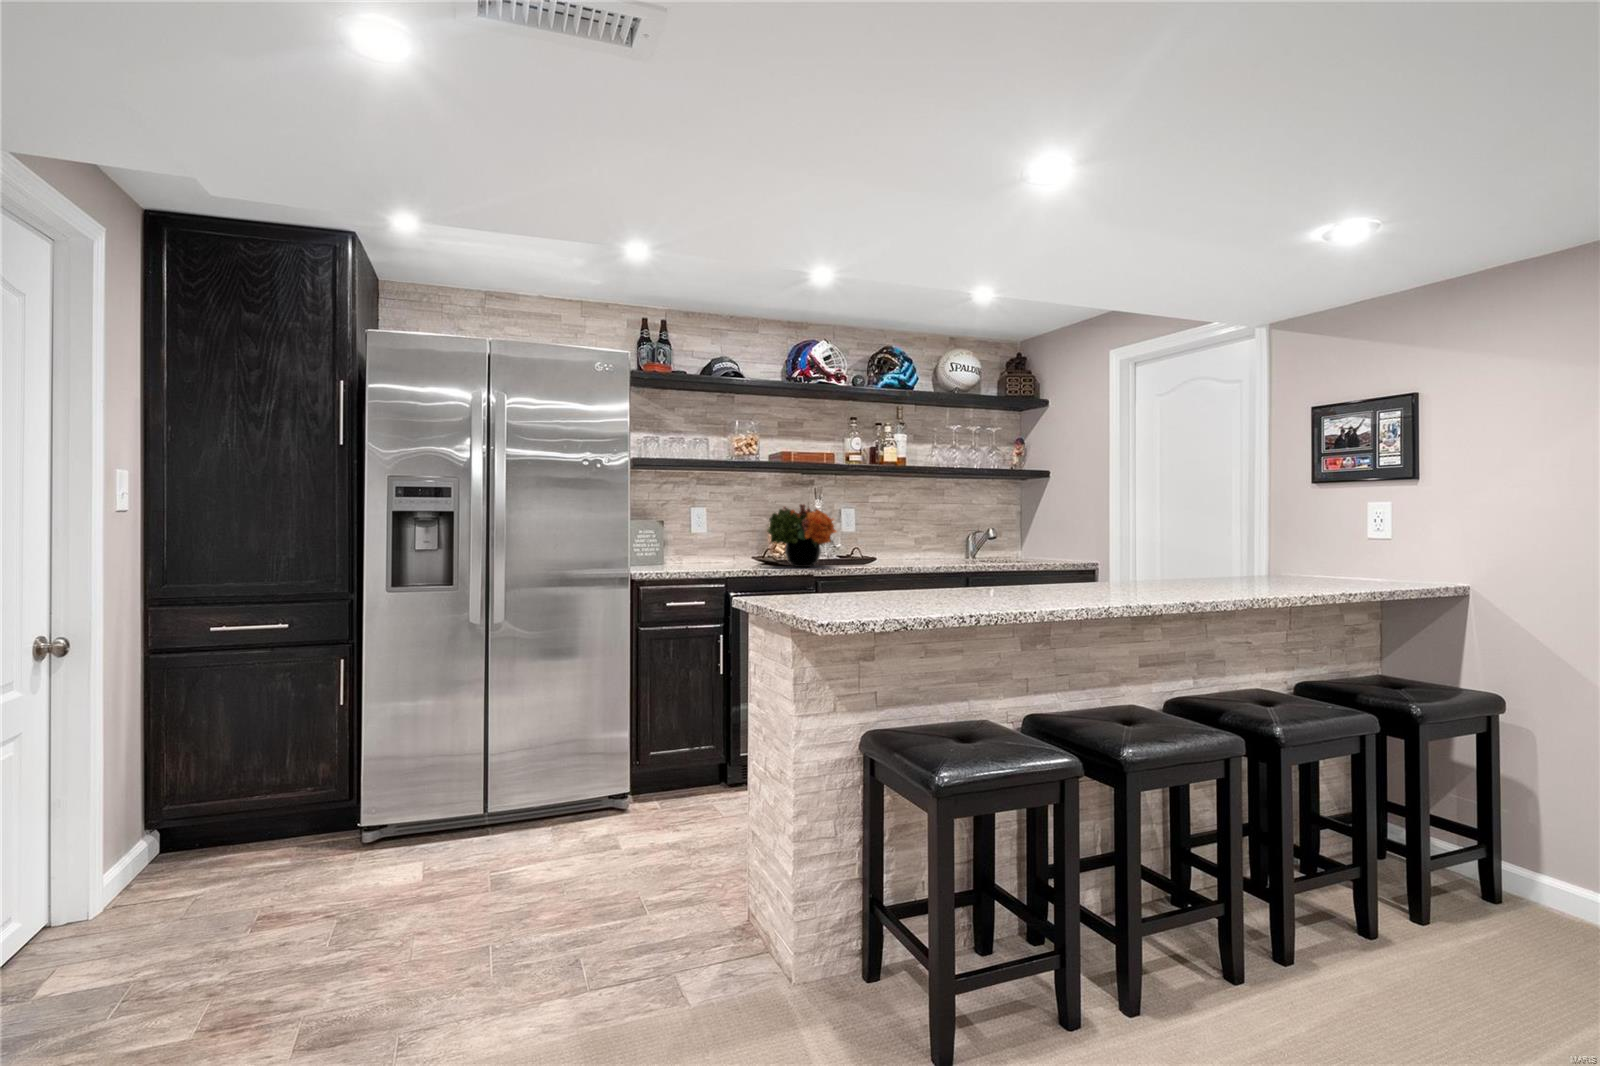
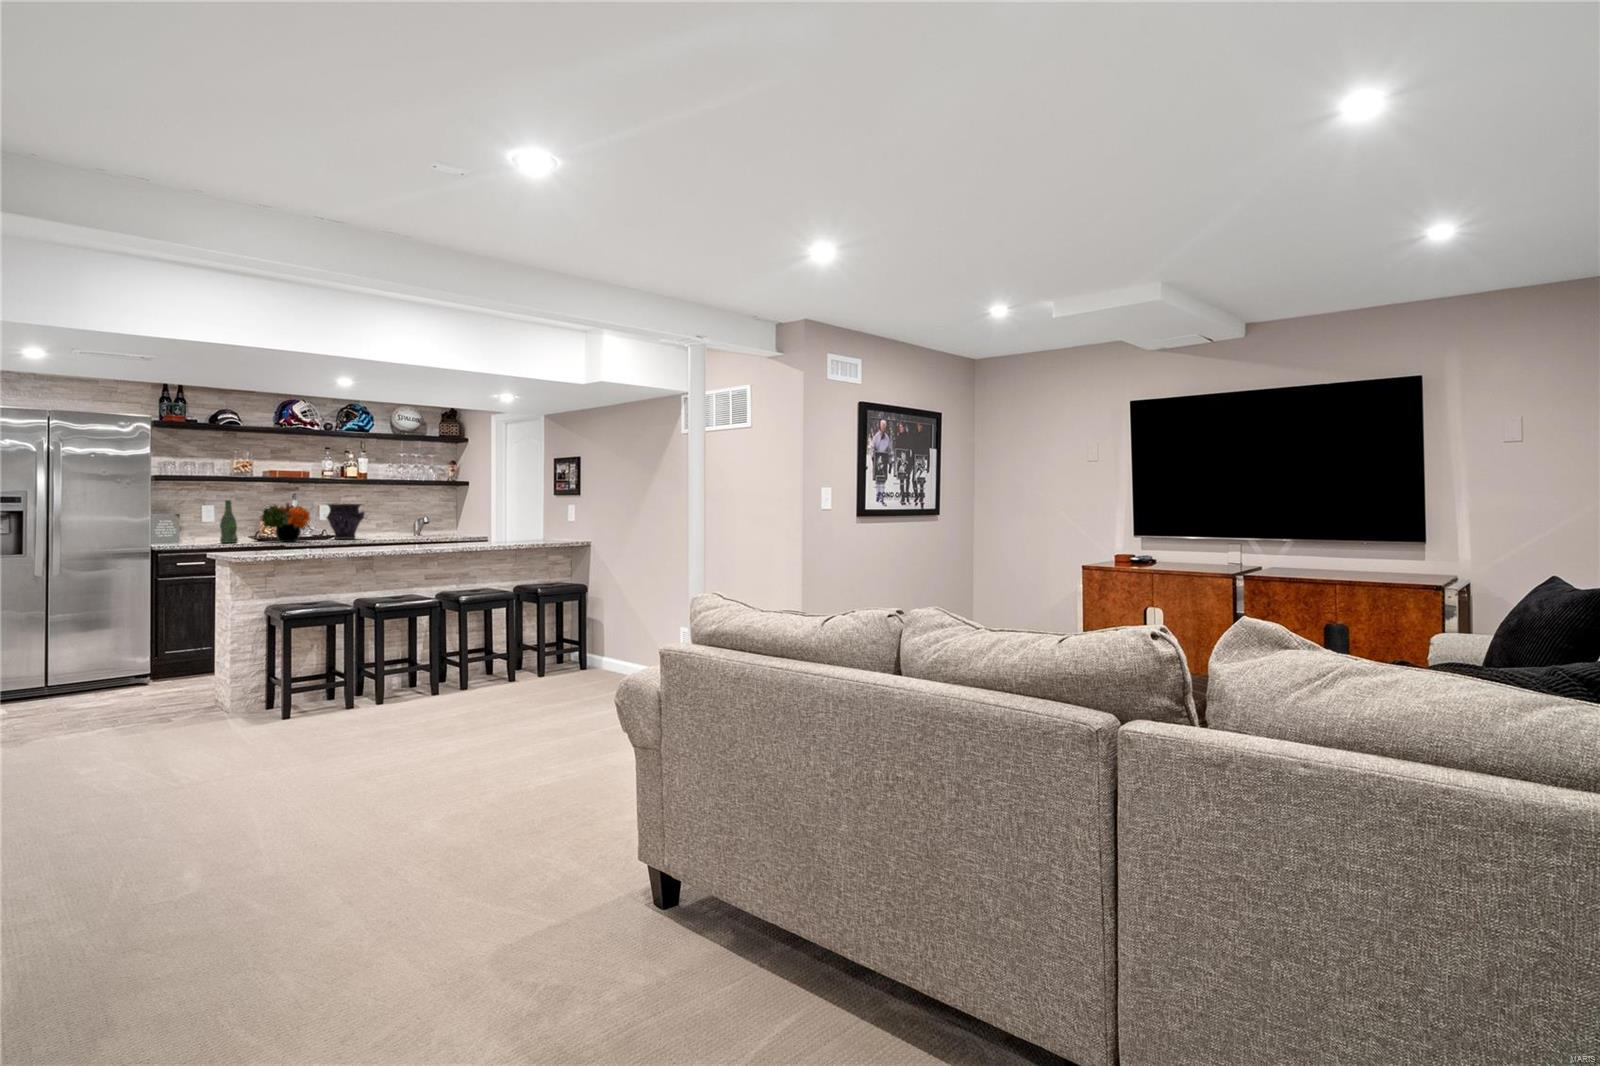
beer bottle: none [712,500,737,568] -> present [220,500,238,543]
vase: none [844,506,902,563] -> present [326,504,365,539]

